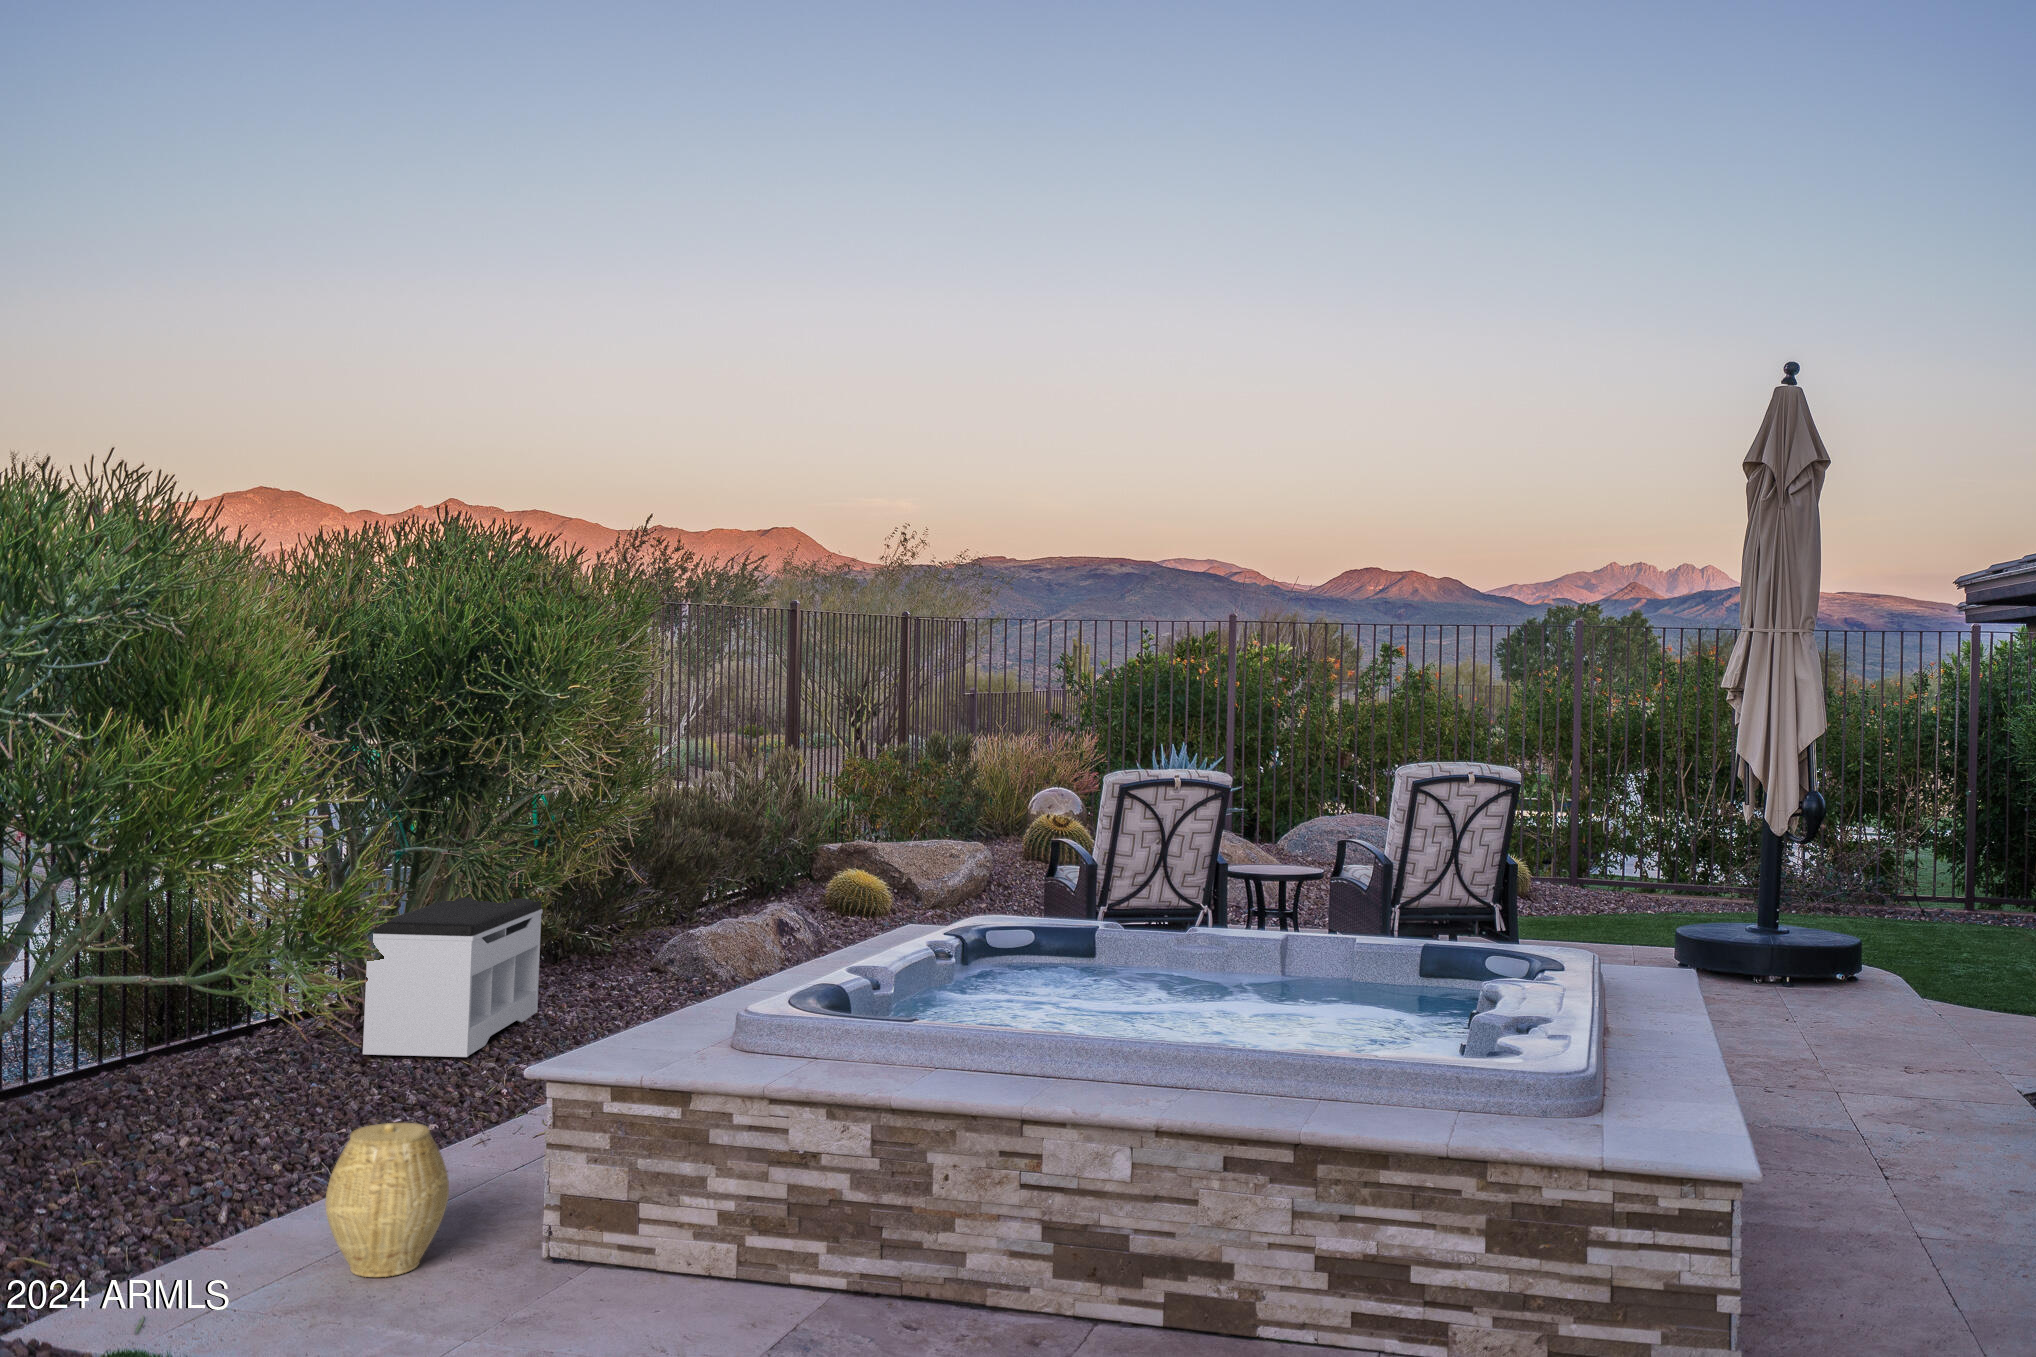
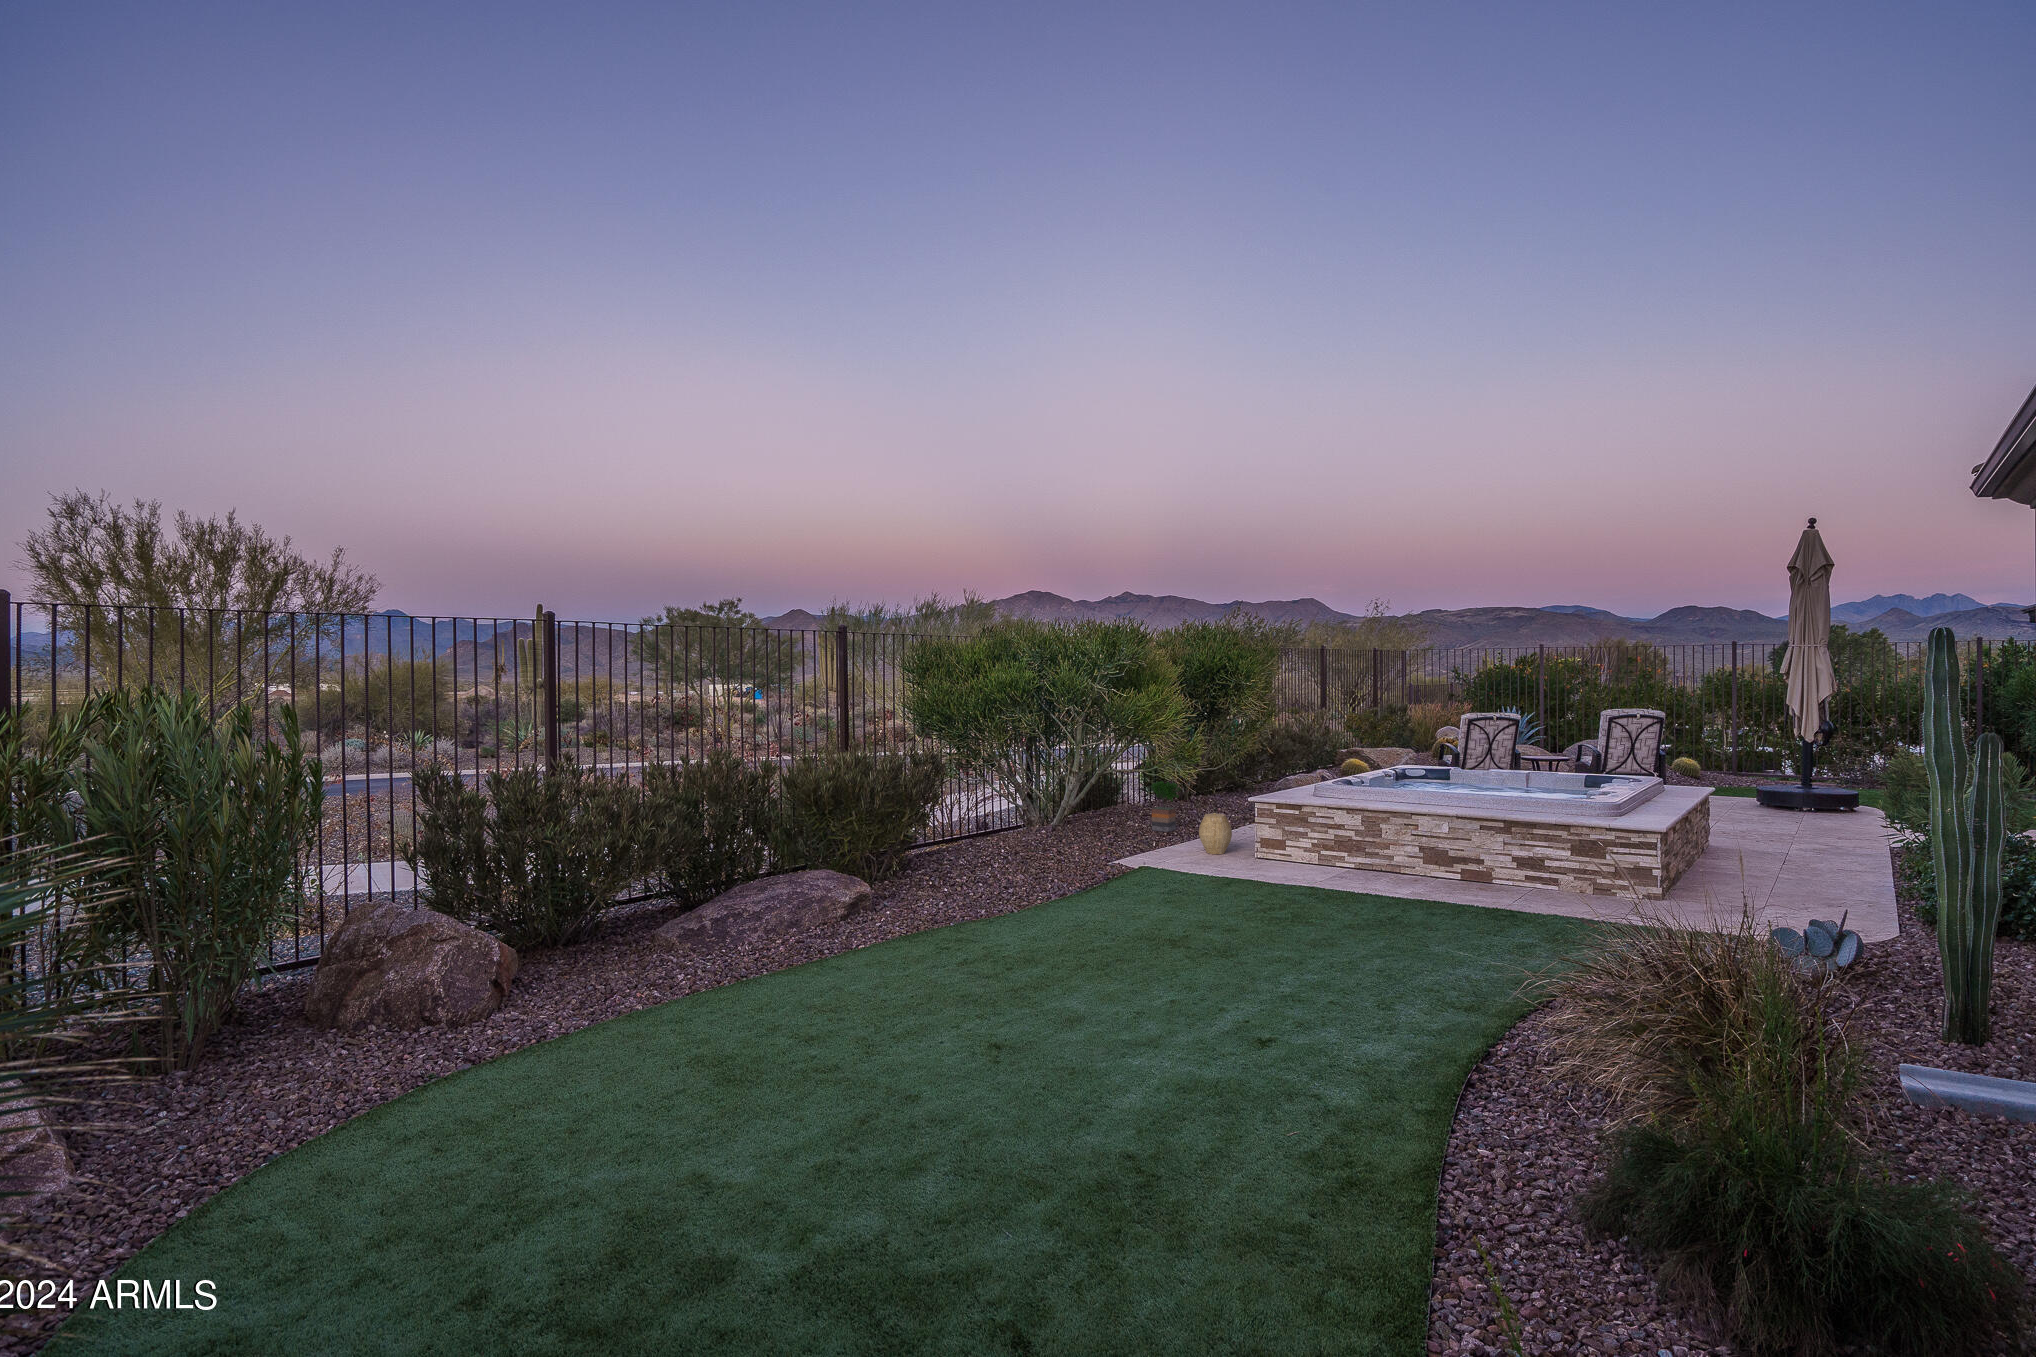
bench: present [363,897,543,1057] -> none [1179,763,1231,813]
potted tree: none [211,985,331,1162] -> present [1151,781,1181,832]

